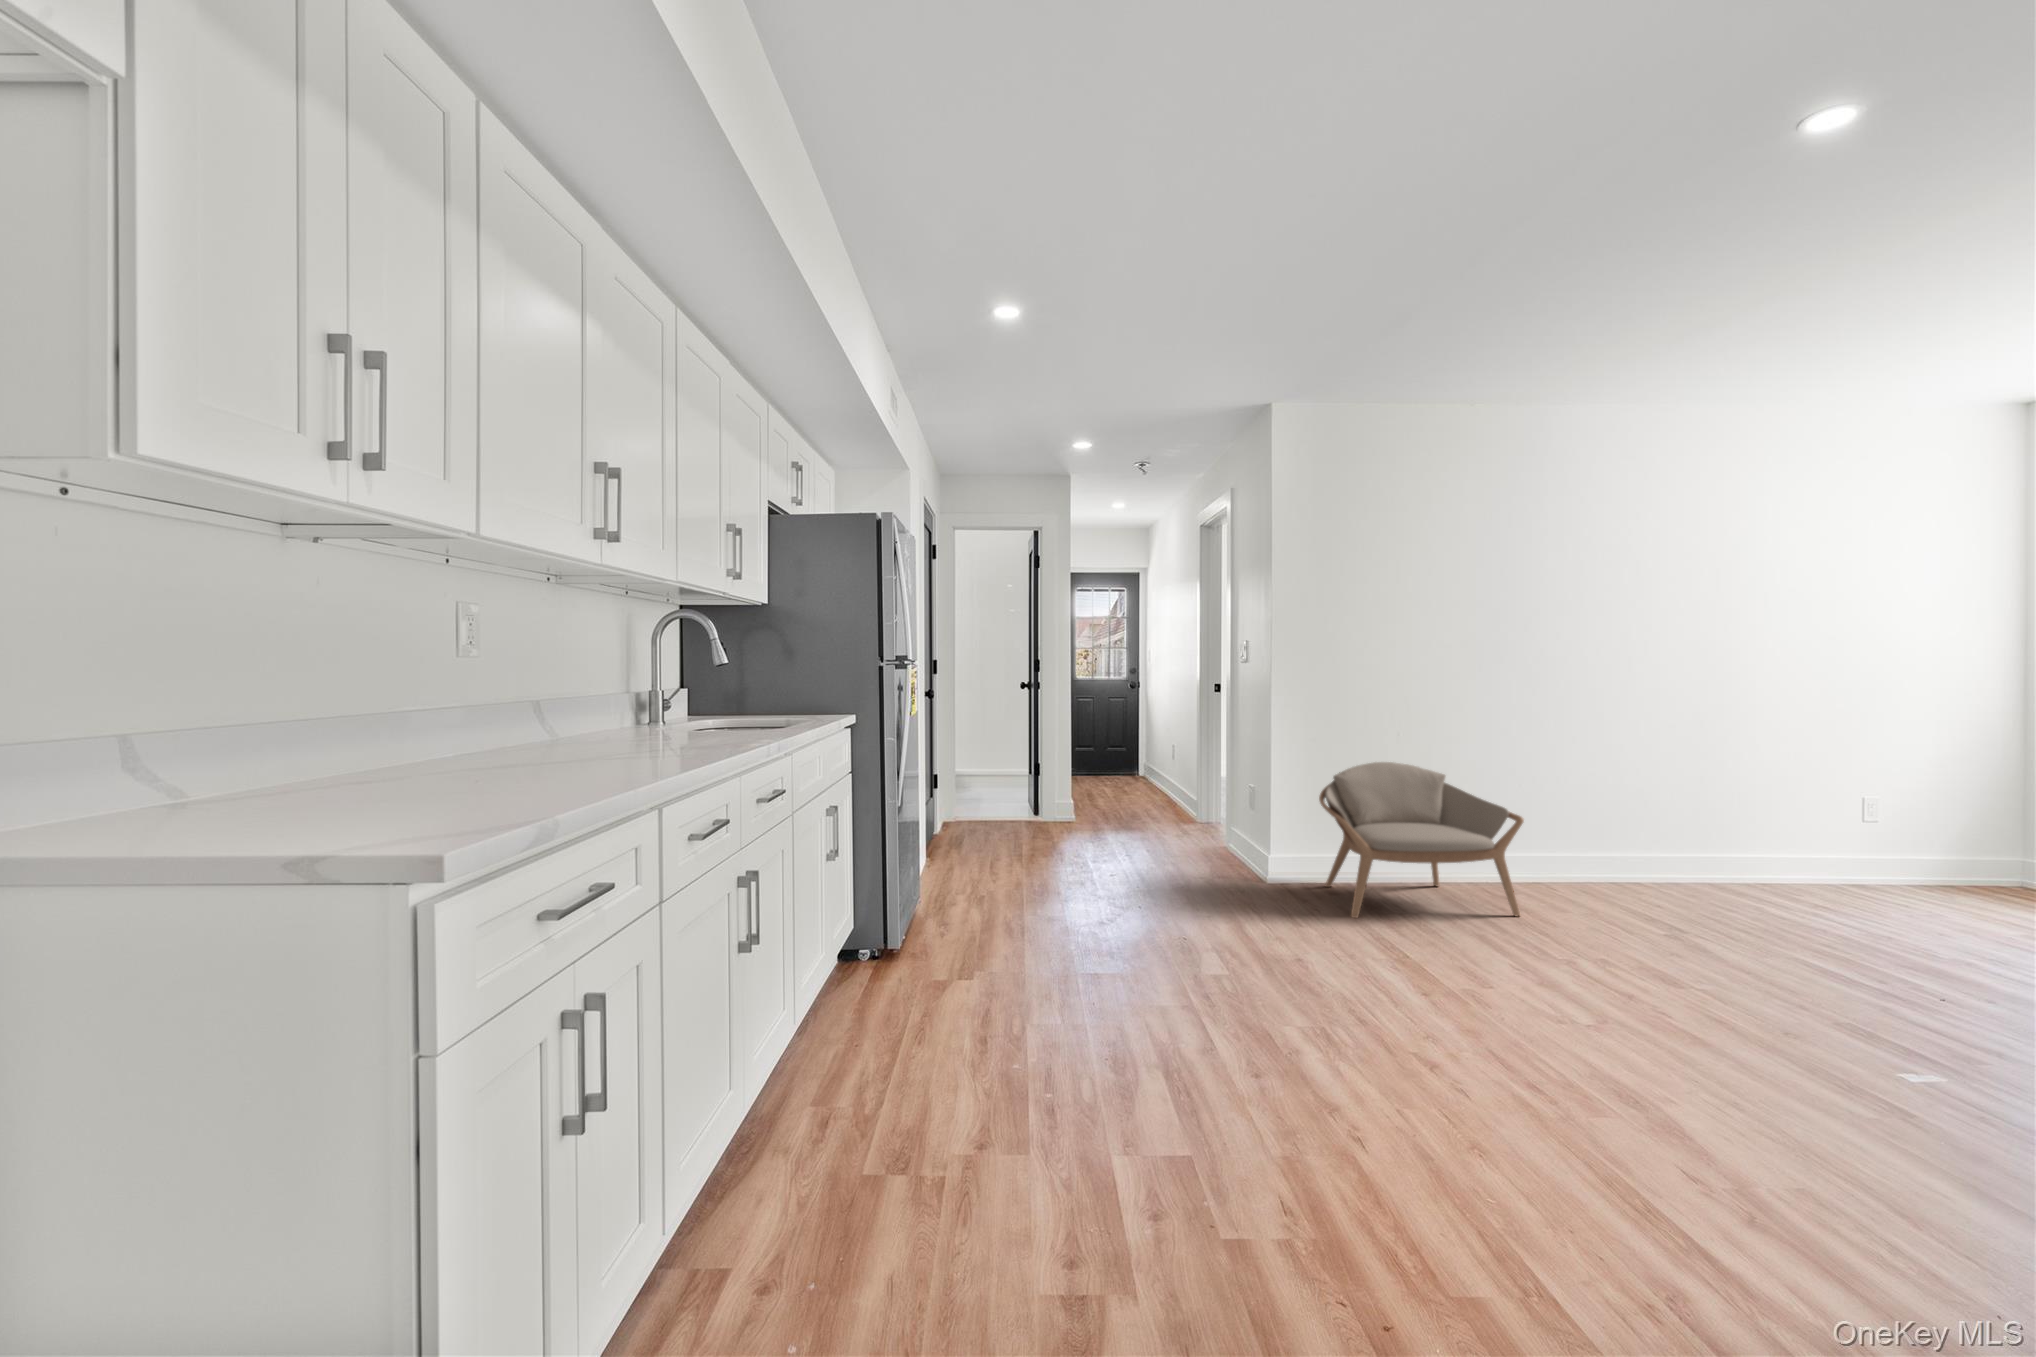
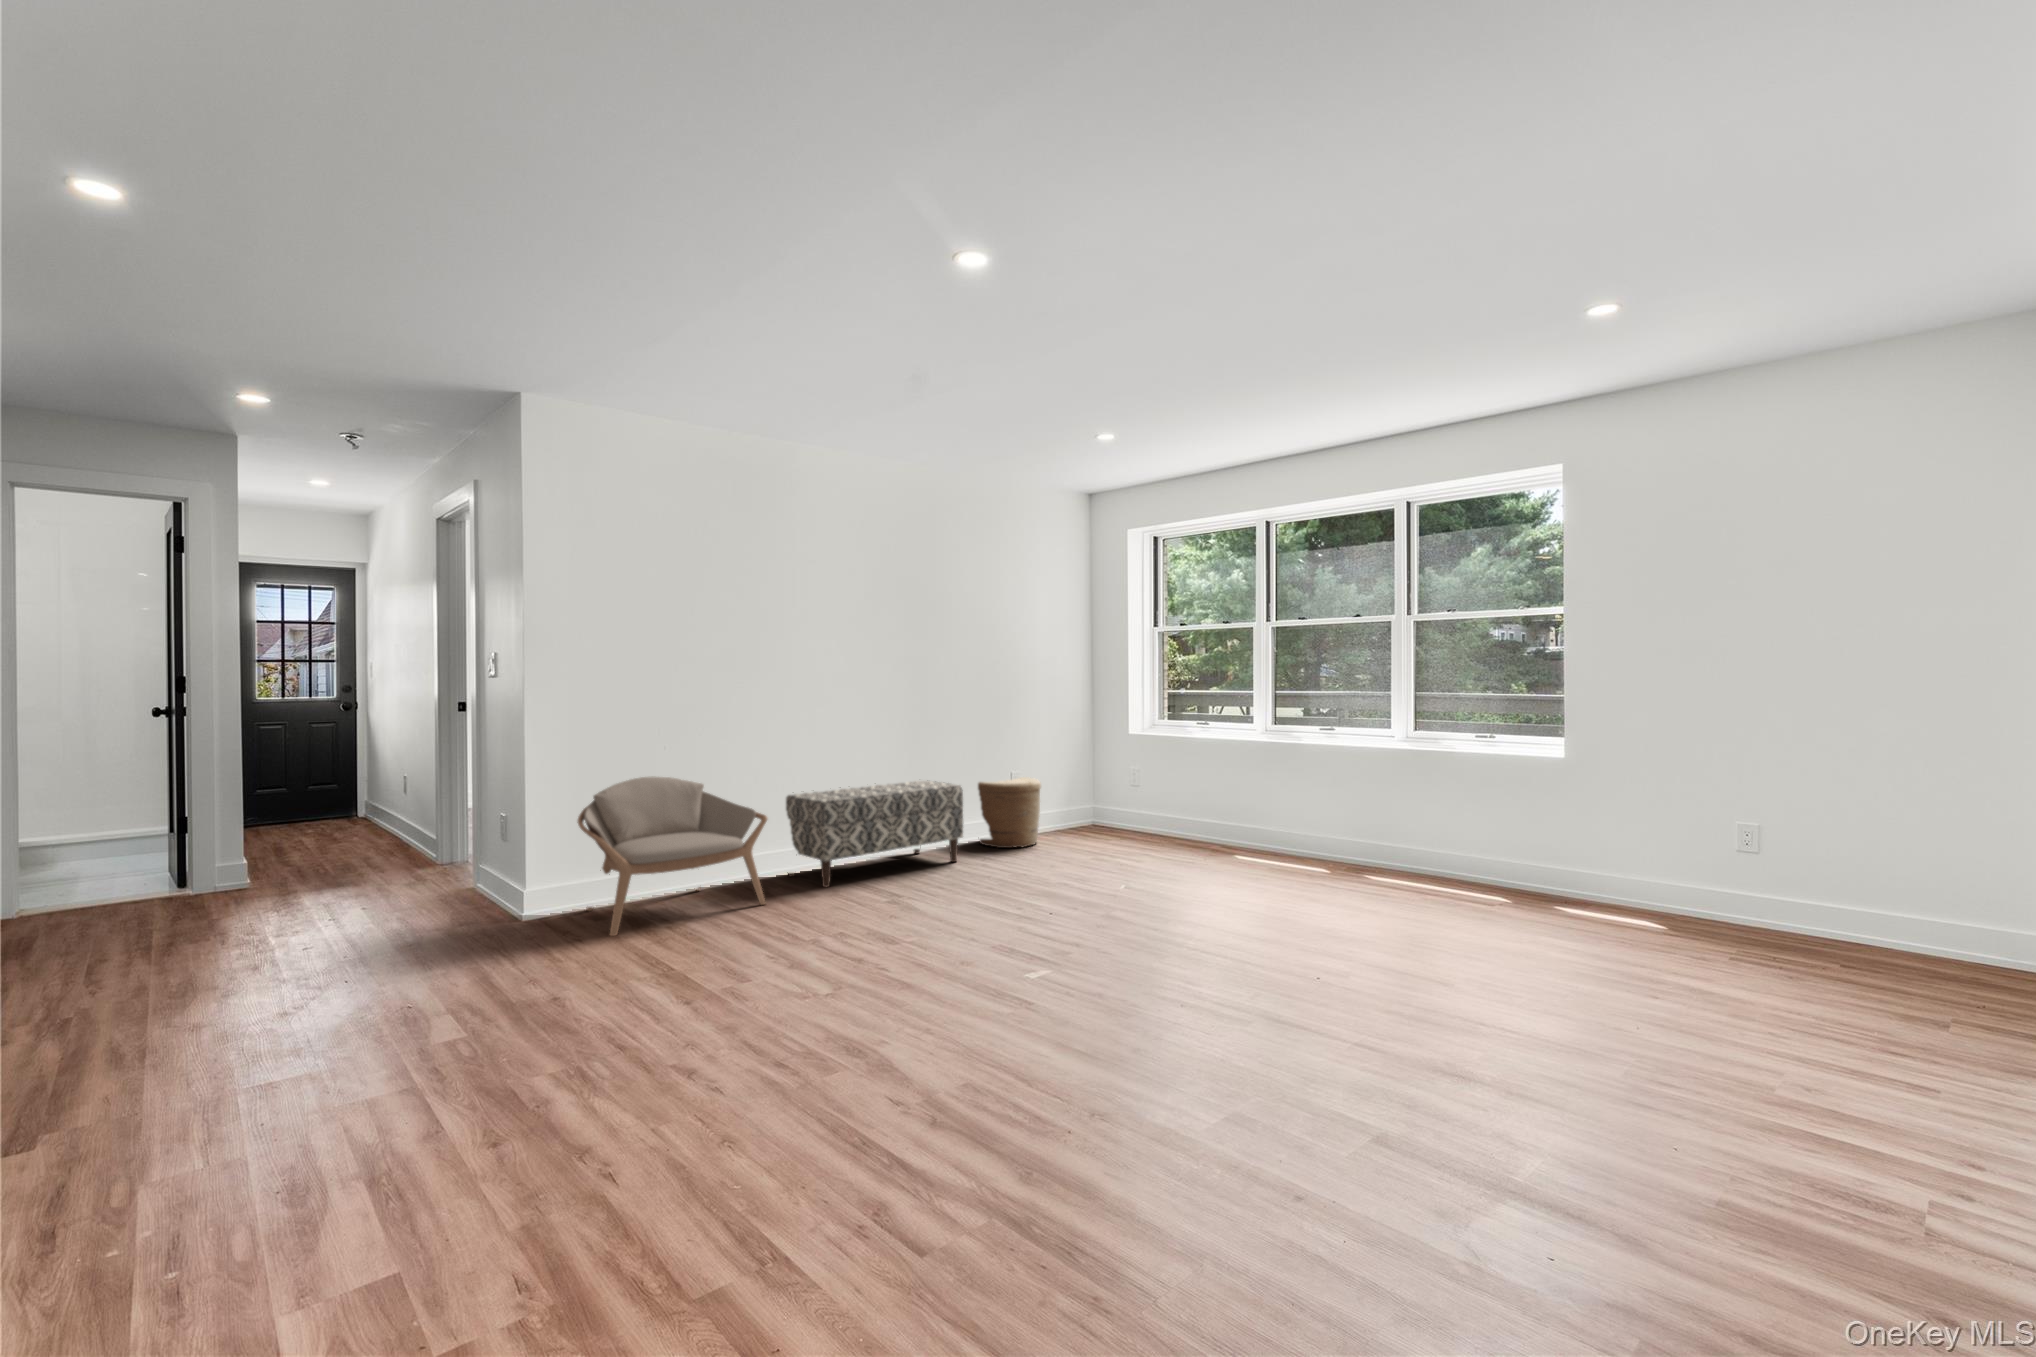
bench: none [1533,793,1810,910] -> present [786,780,963,887]
woven basket: none [1822,803,1955,907] -> present [978,777,1041,848]

